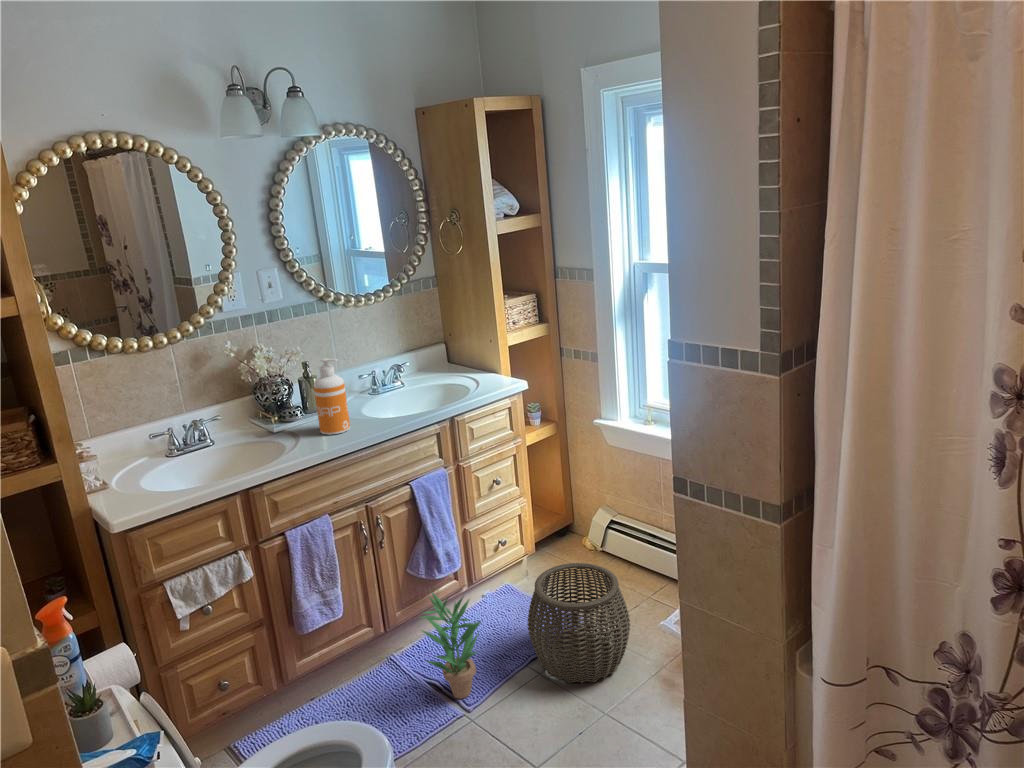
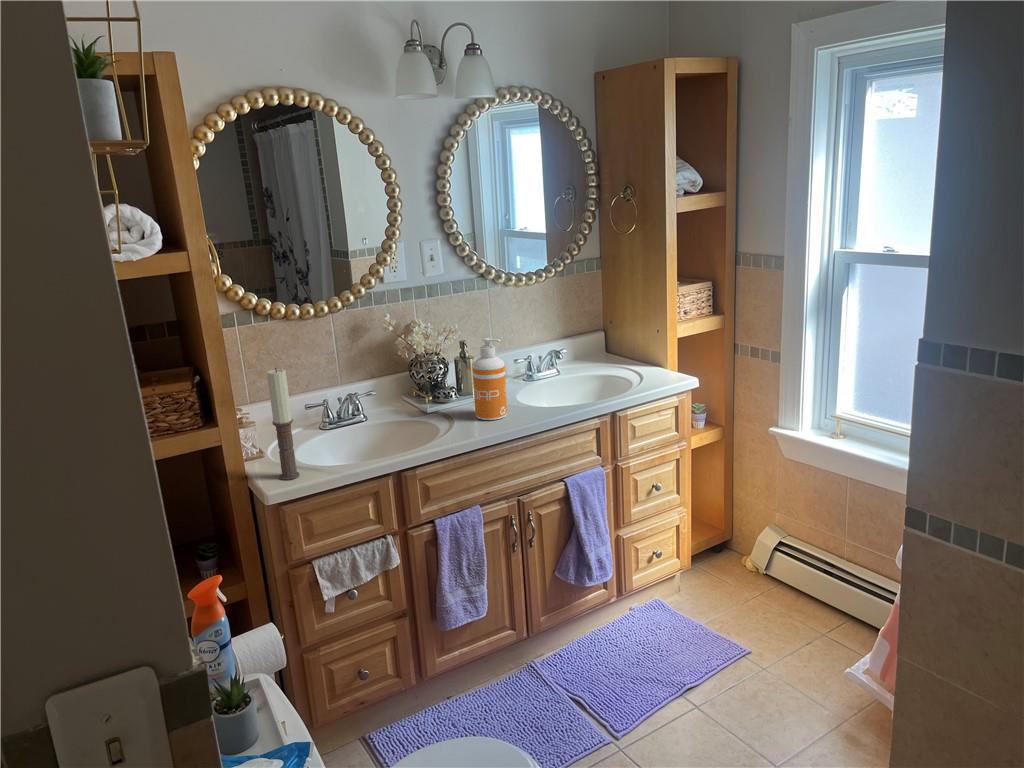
candle: none [104,401,145,508] -> present [267,368,299,480]
woven basket: present [527,563,630,683] -> none [686,586,808,724]
potted plant: present [421,592,481,699] -> none [569,599,640,722]

